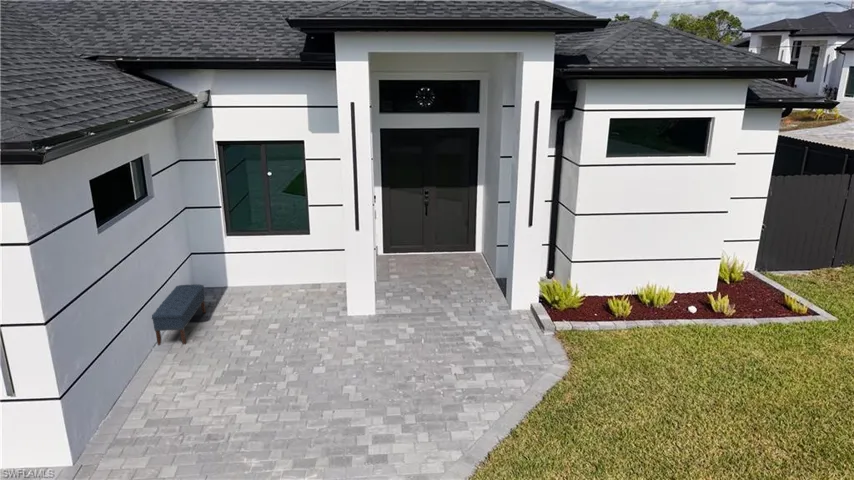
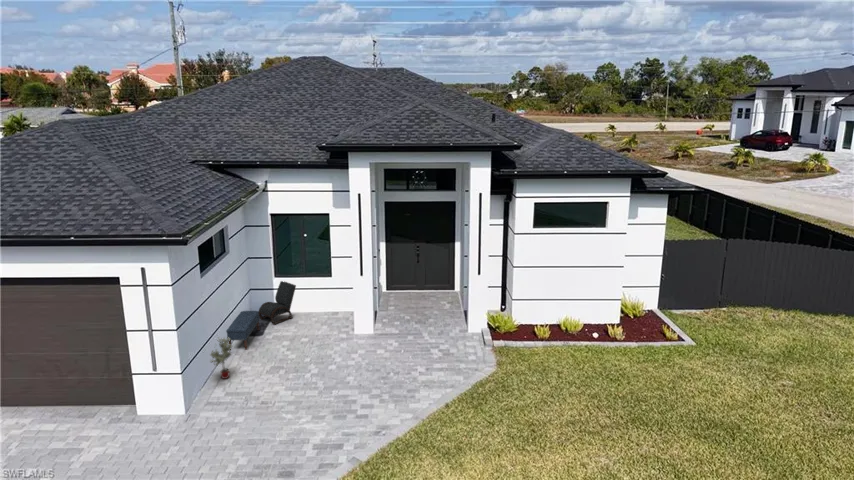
lounge chair: none [204,241,259,305] -> present [259,281,296,325]
potted tree: none [118,327,159,395] -> present [211,337,232,379]

